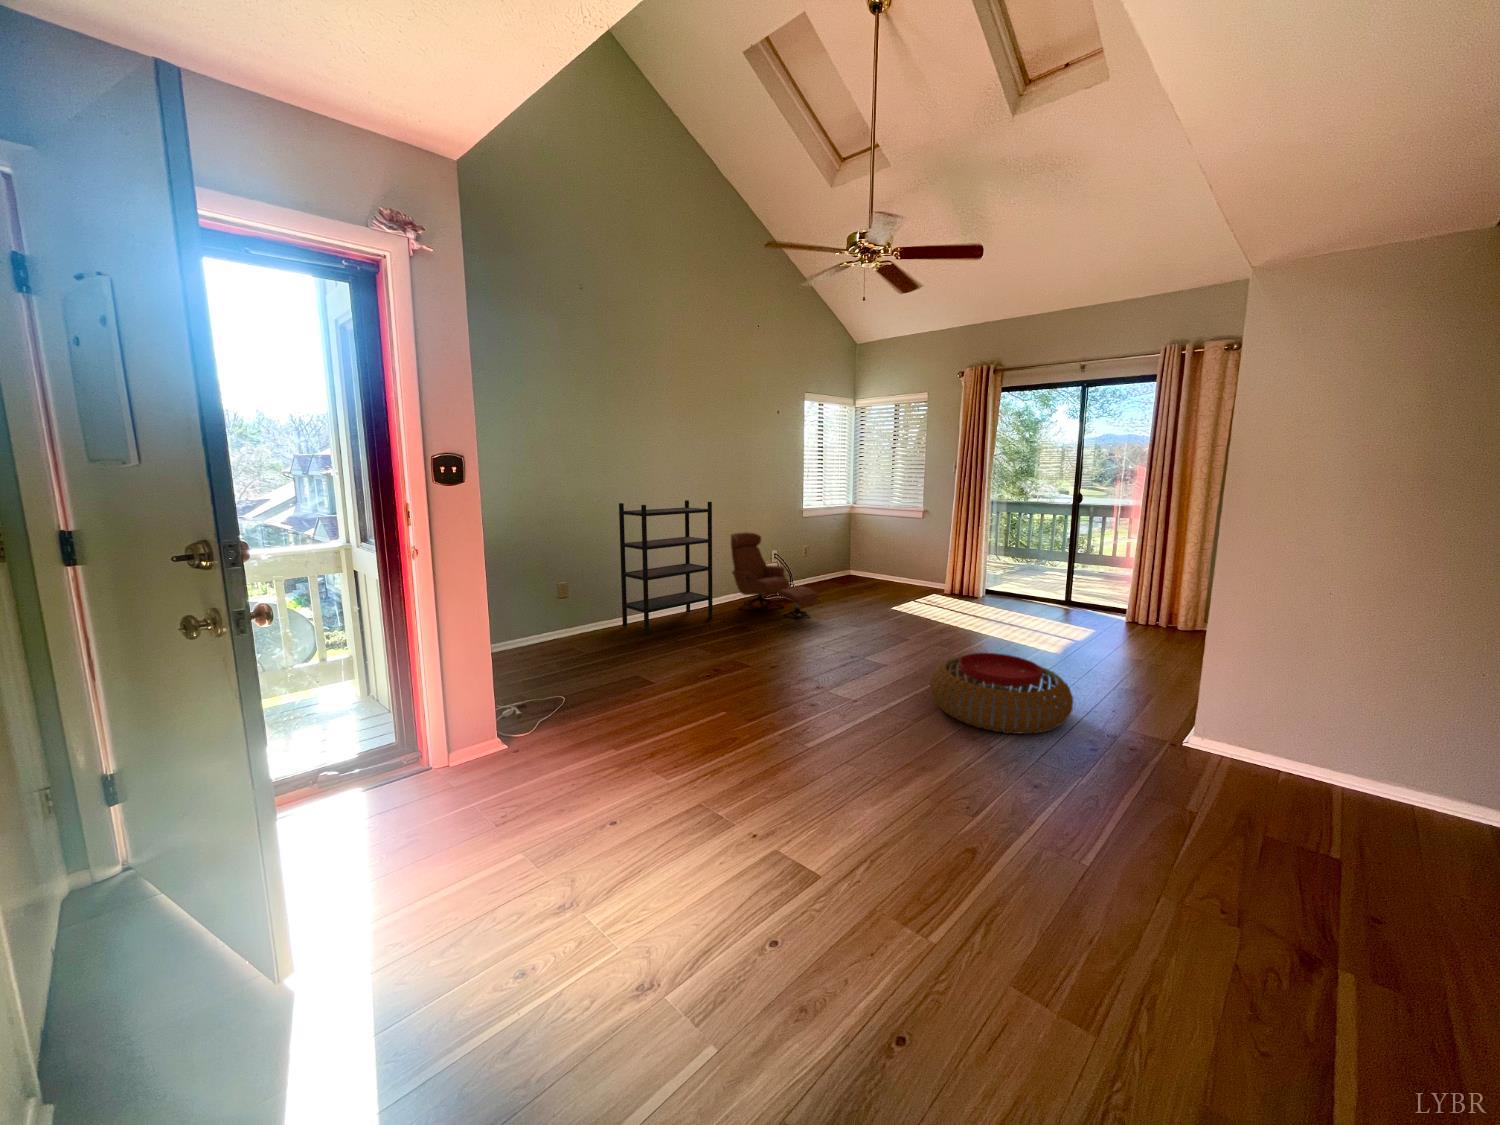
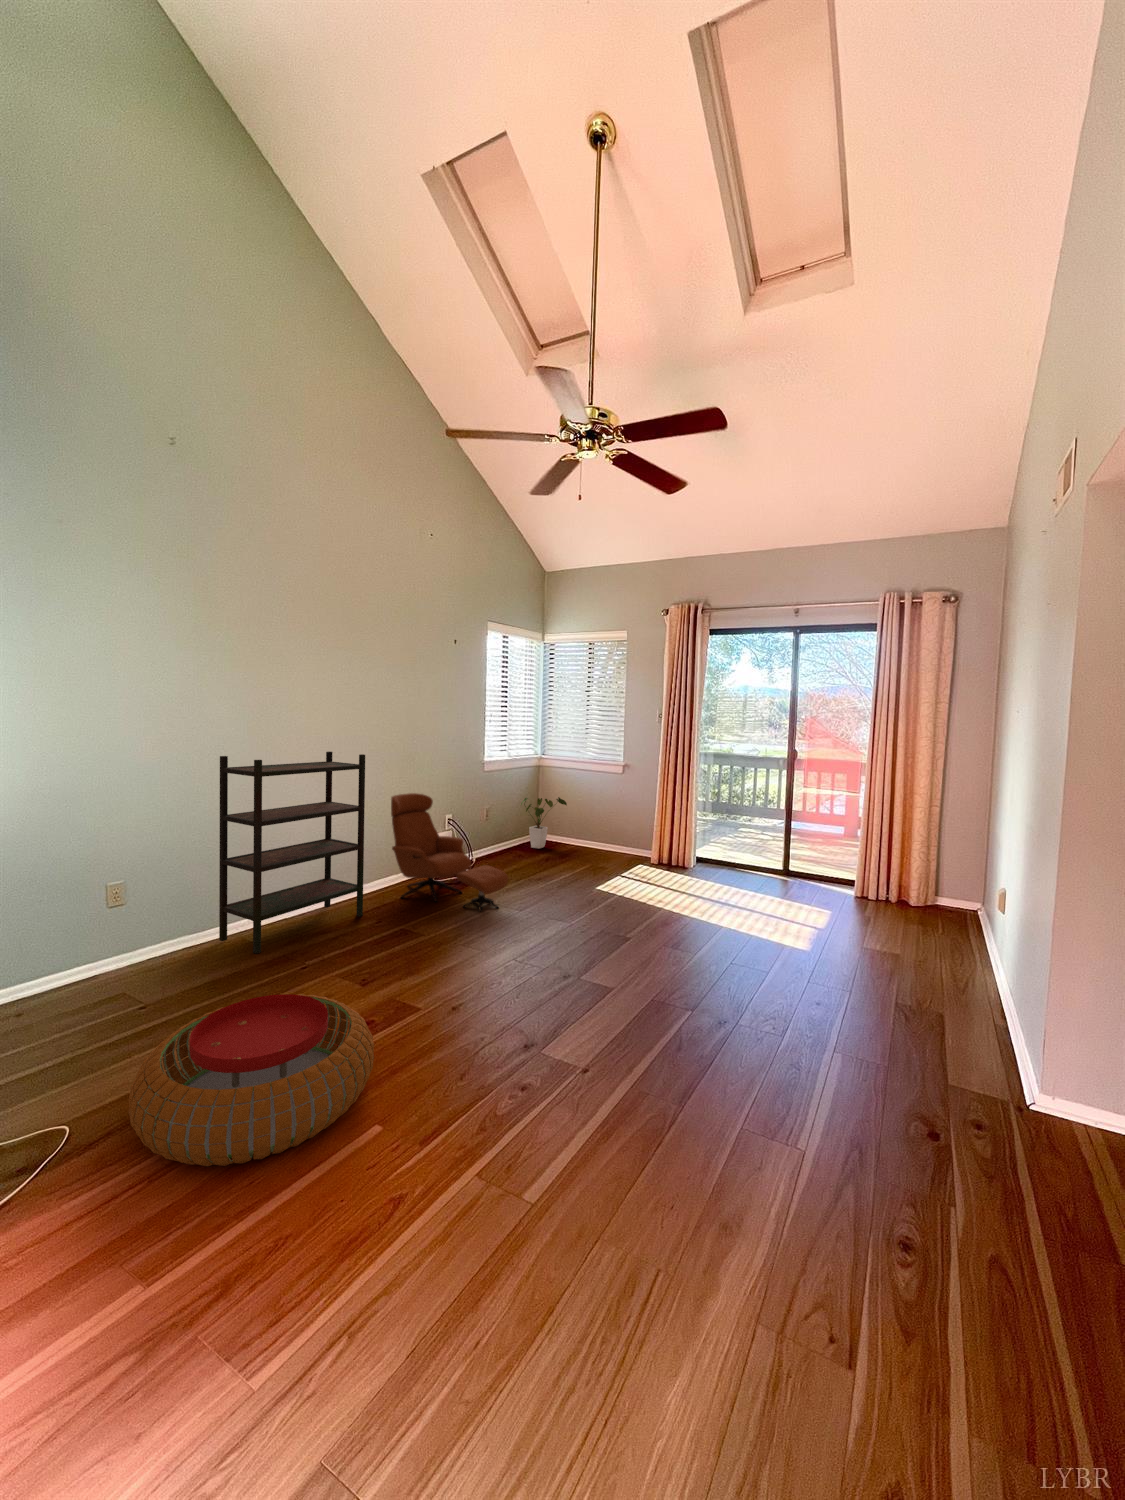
house plant: none [834,539,873,581] -> present [521,797,567,849]
pouf: present [929,653,1073,734] -> present [129,994,374,1166]

